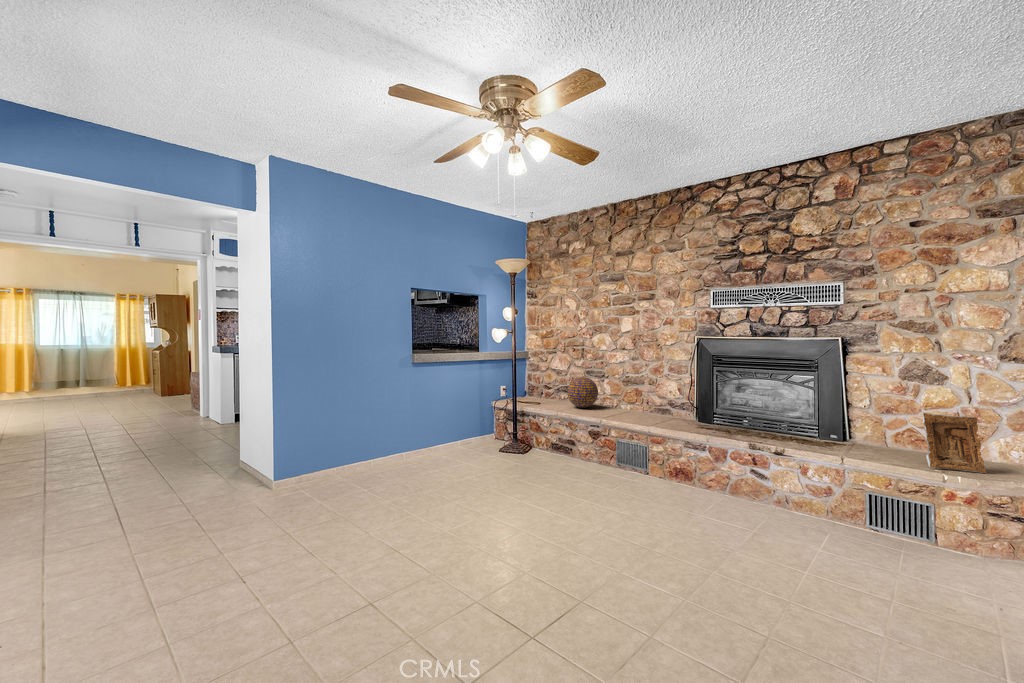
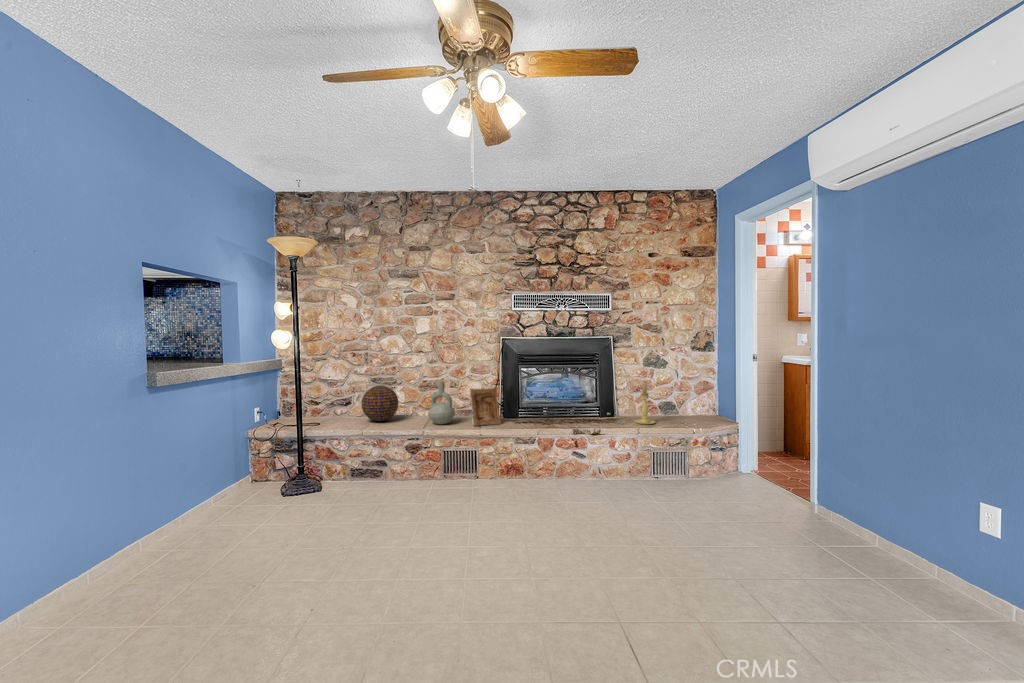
decorative vase: none [614,377,640,417] -> present [428,381,455,424]
candle holder: none [856,398,892,458] -> present [635,381,655,424]
picture frame: present [923,413,986,473] -> present [470,388,501,426]

